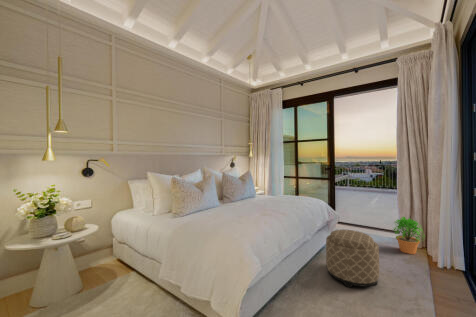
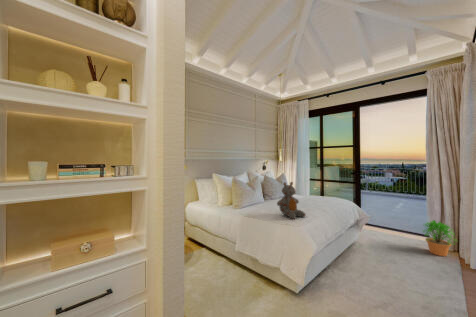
stuffed bear: none [231,180,263,222] -> present [277,182,305,219]
ottoman: present [326,230,379,287] -> none [359,229,414,284]

